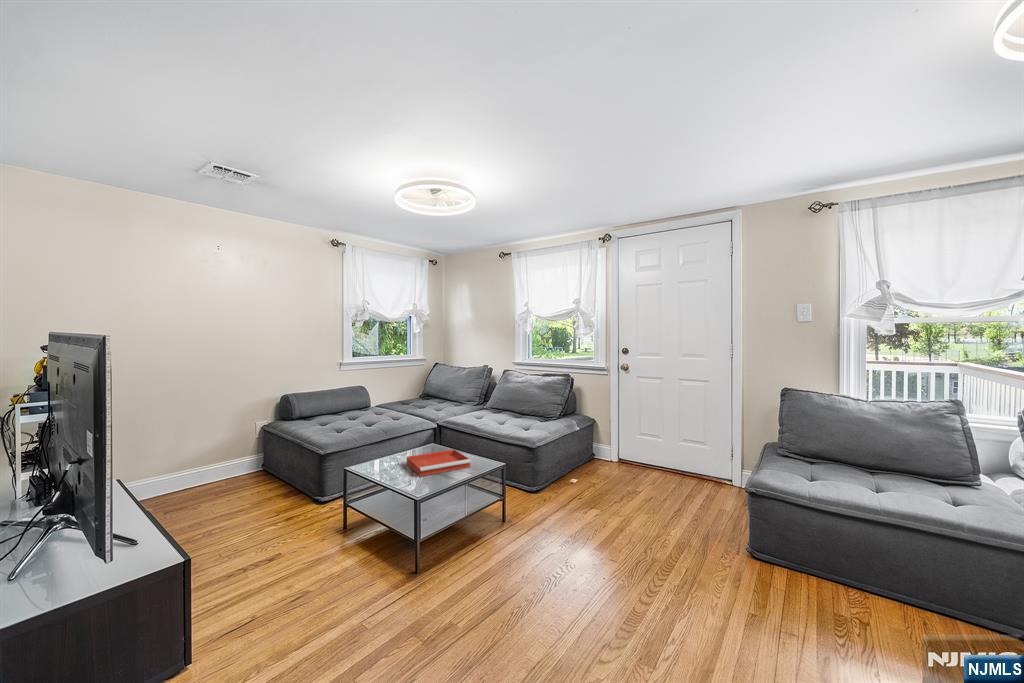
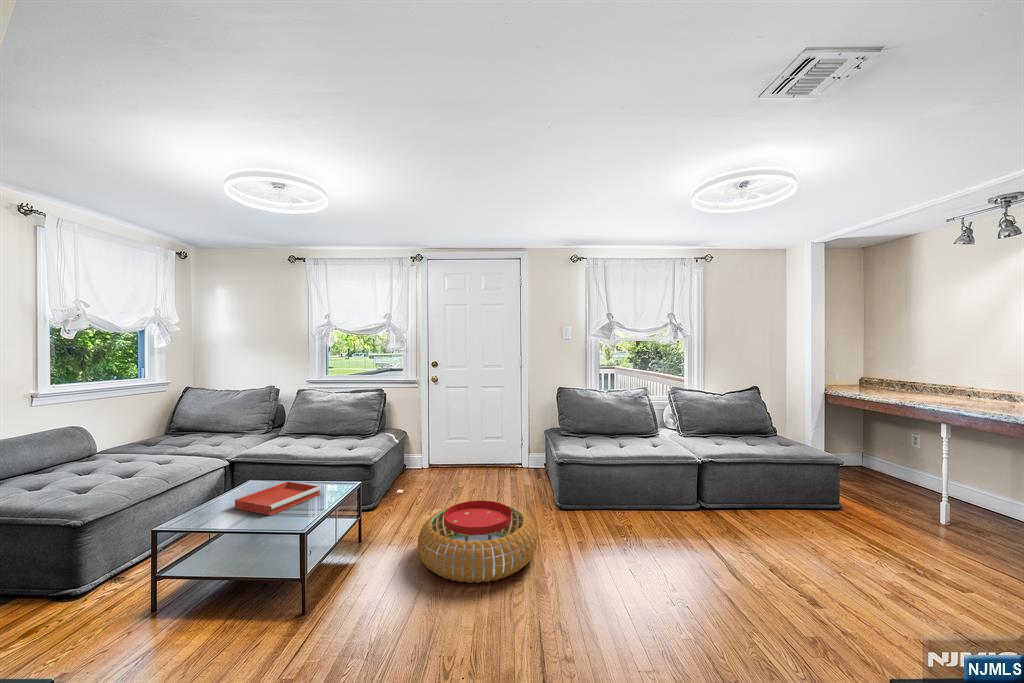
pouf: none [532,510,679,619] -> present [418,501,537,583]

